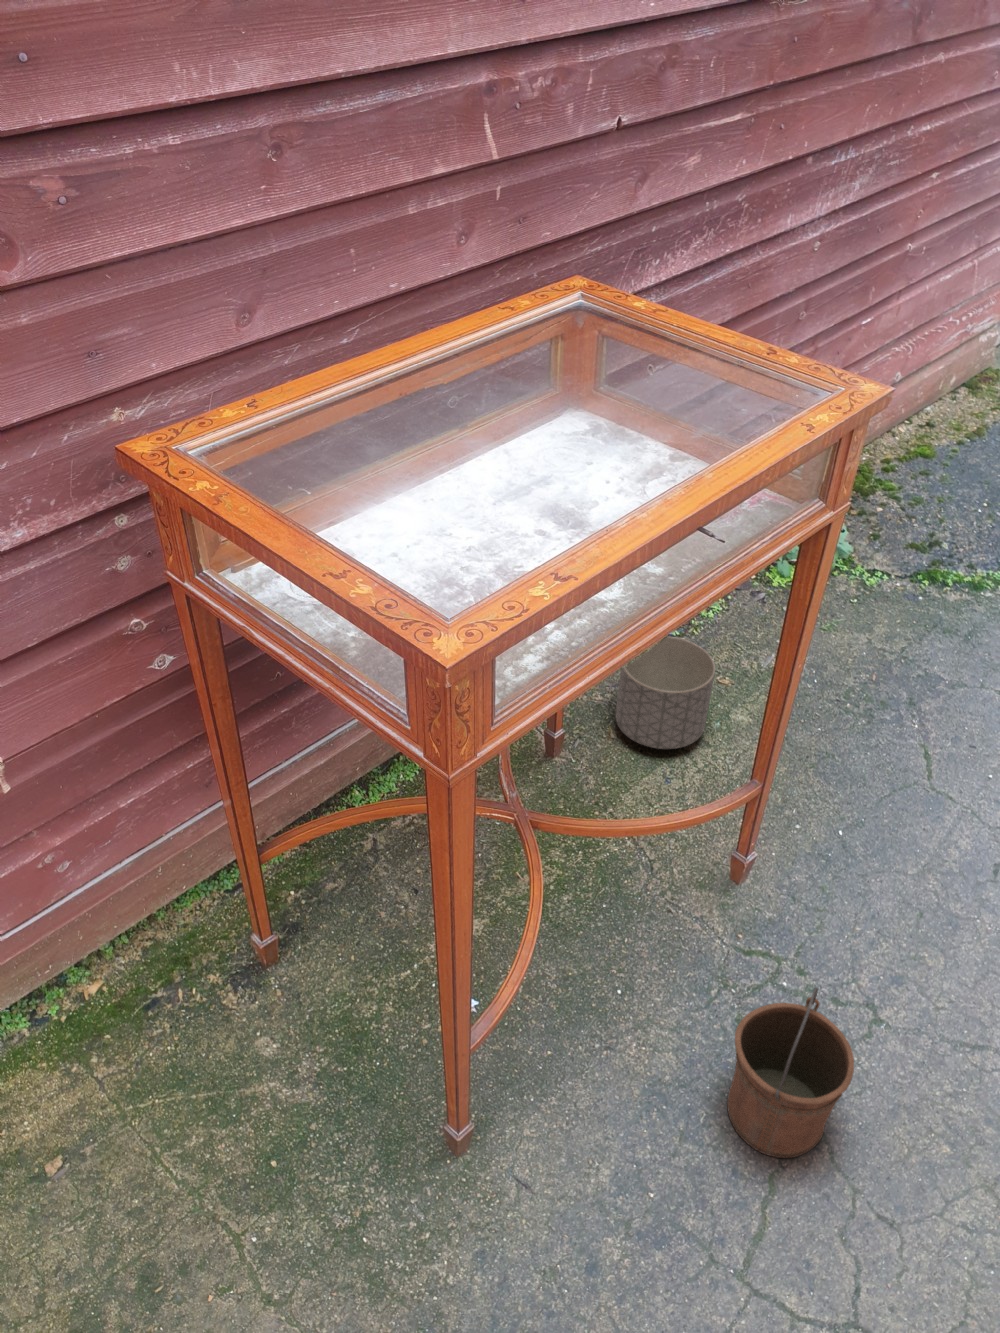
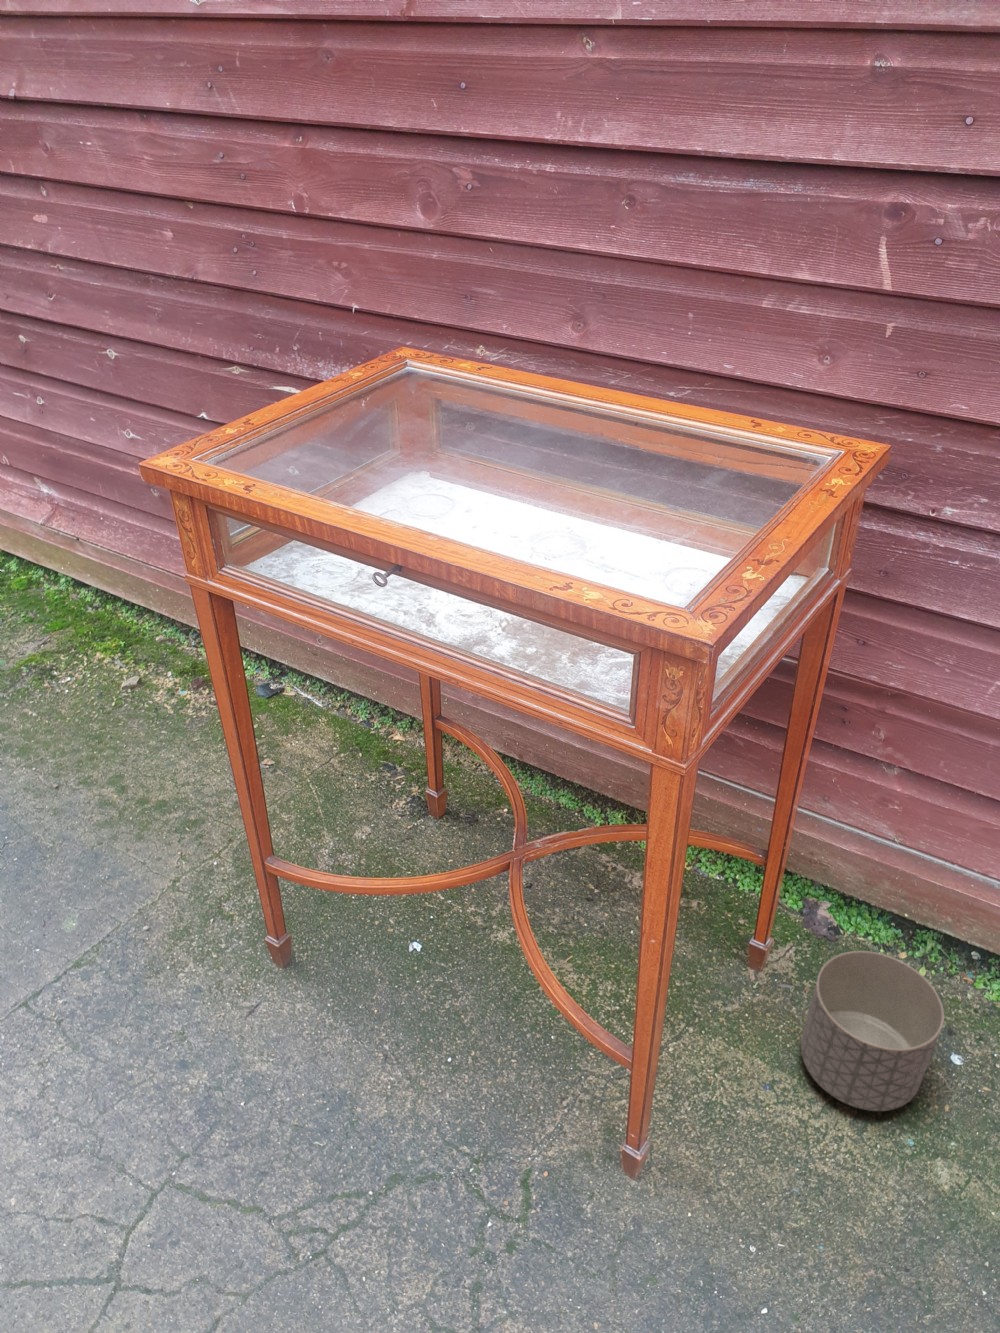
bucket: present [727,988,854,1158] -> none [256,1094,380,1264]

